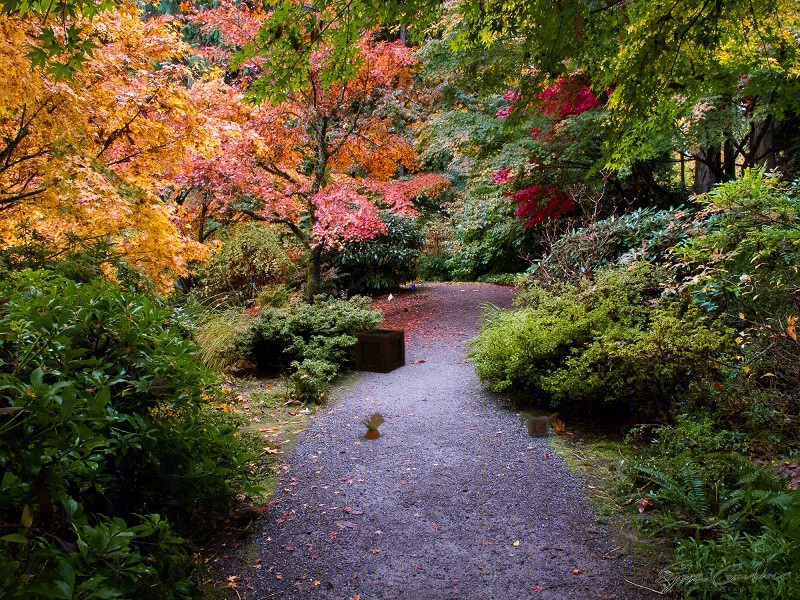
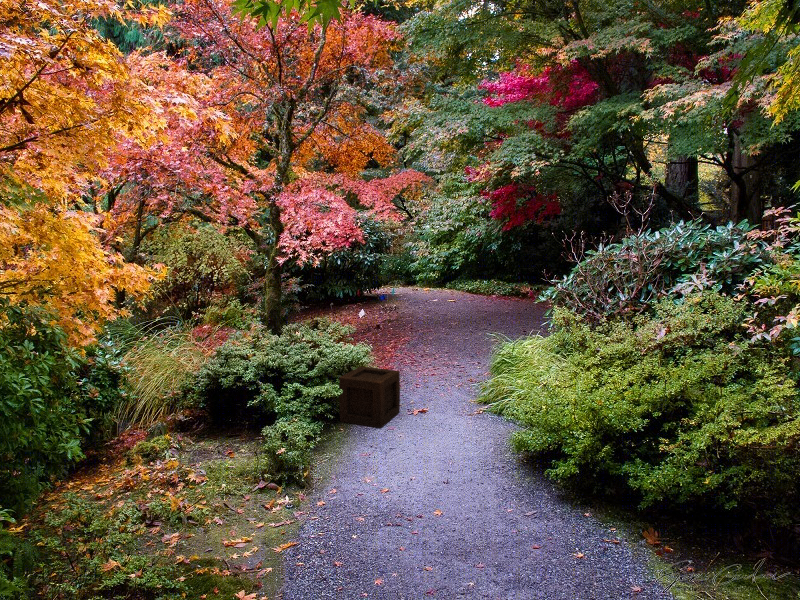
decorative plant: present [360,412,385,439] -> none [375,531,415,569]
watering can: present [520,412,558,436] -> none [601,521,650,557]

